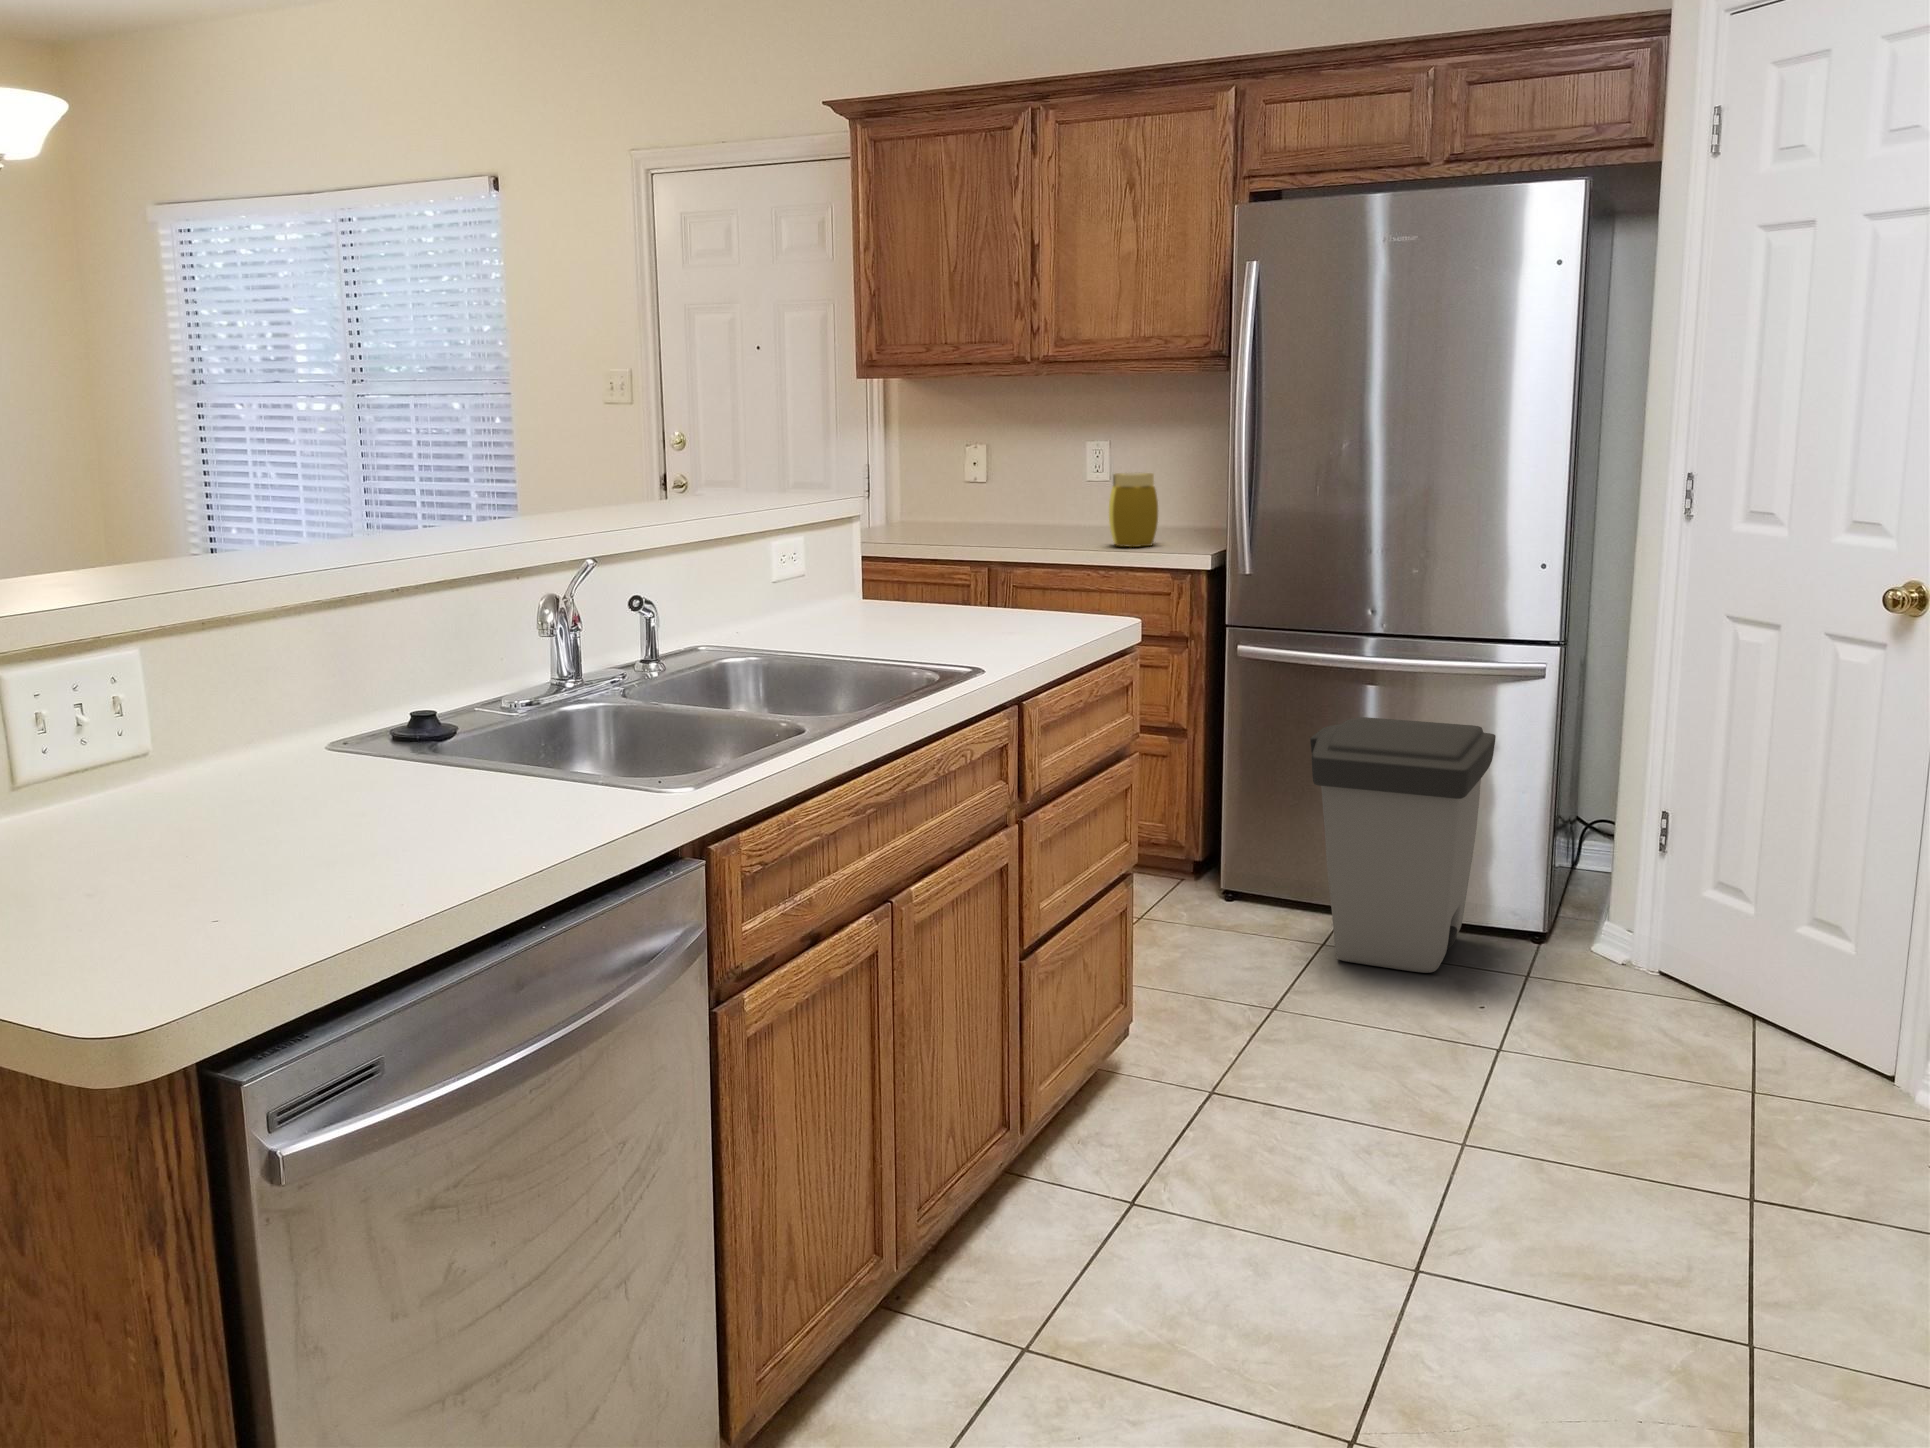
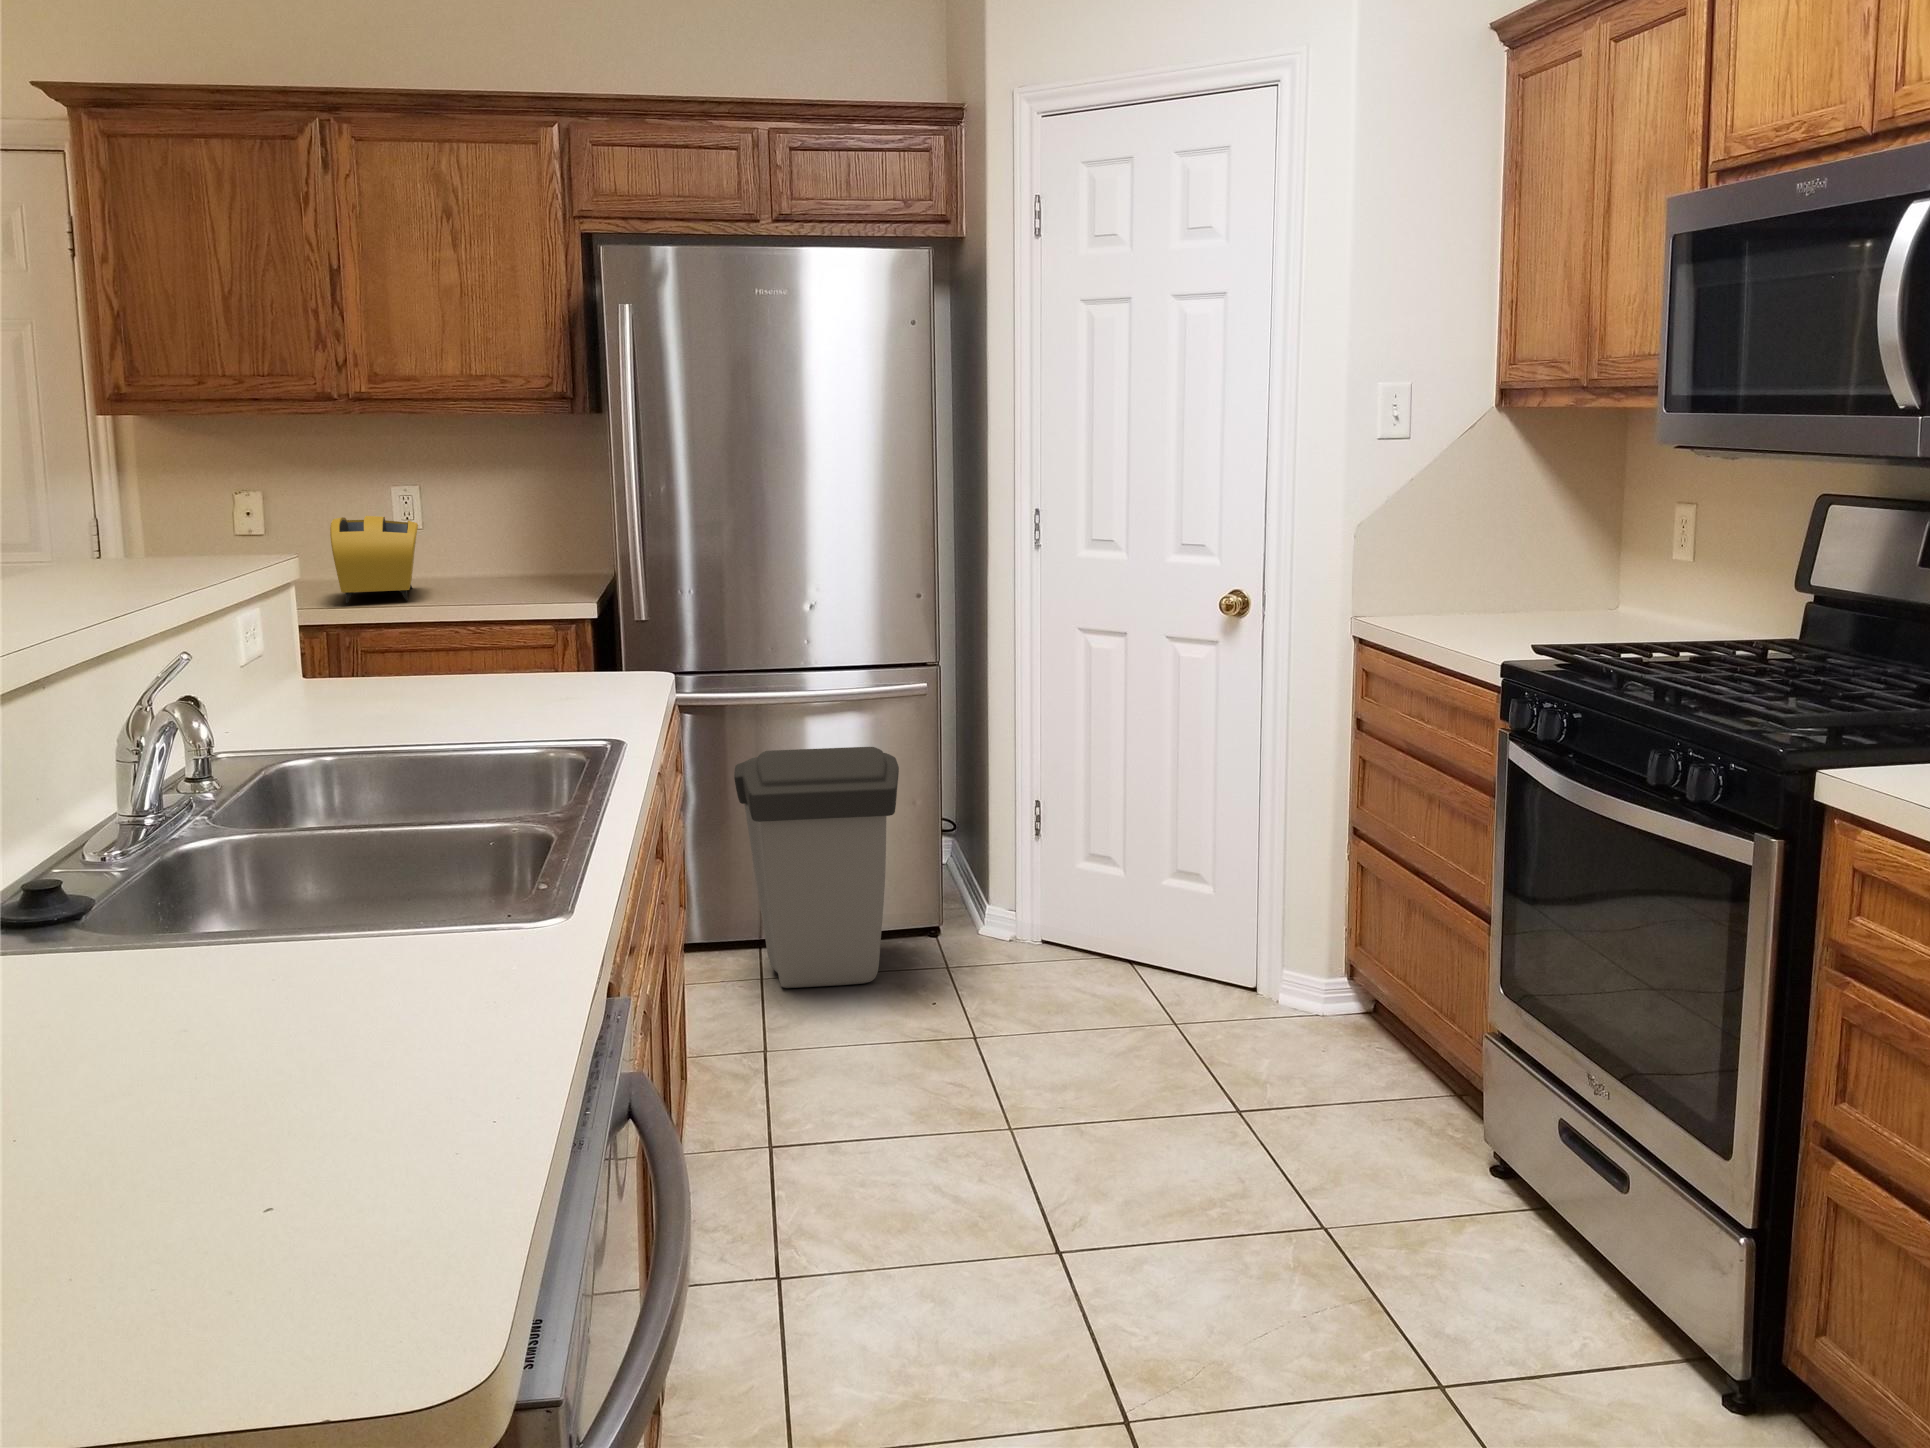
toaster: none [1004,466,1089,544] -> present [330,516,418,603]
jar: present [1109,473,1158,547] -> none [460,520,518,599]

